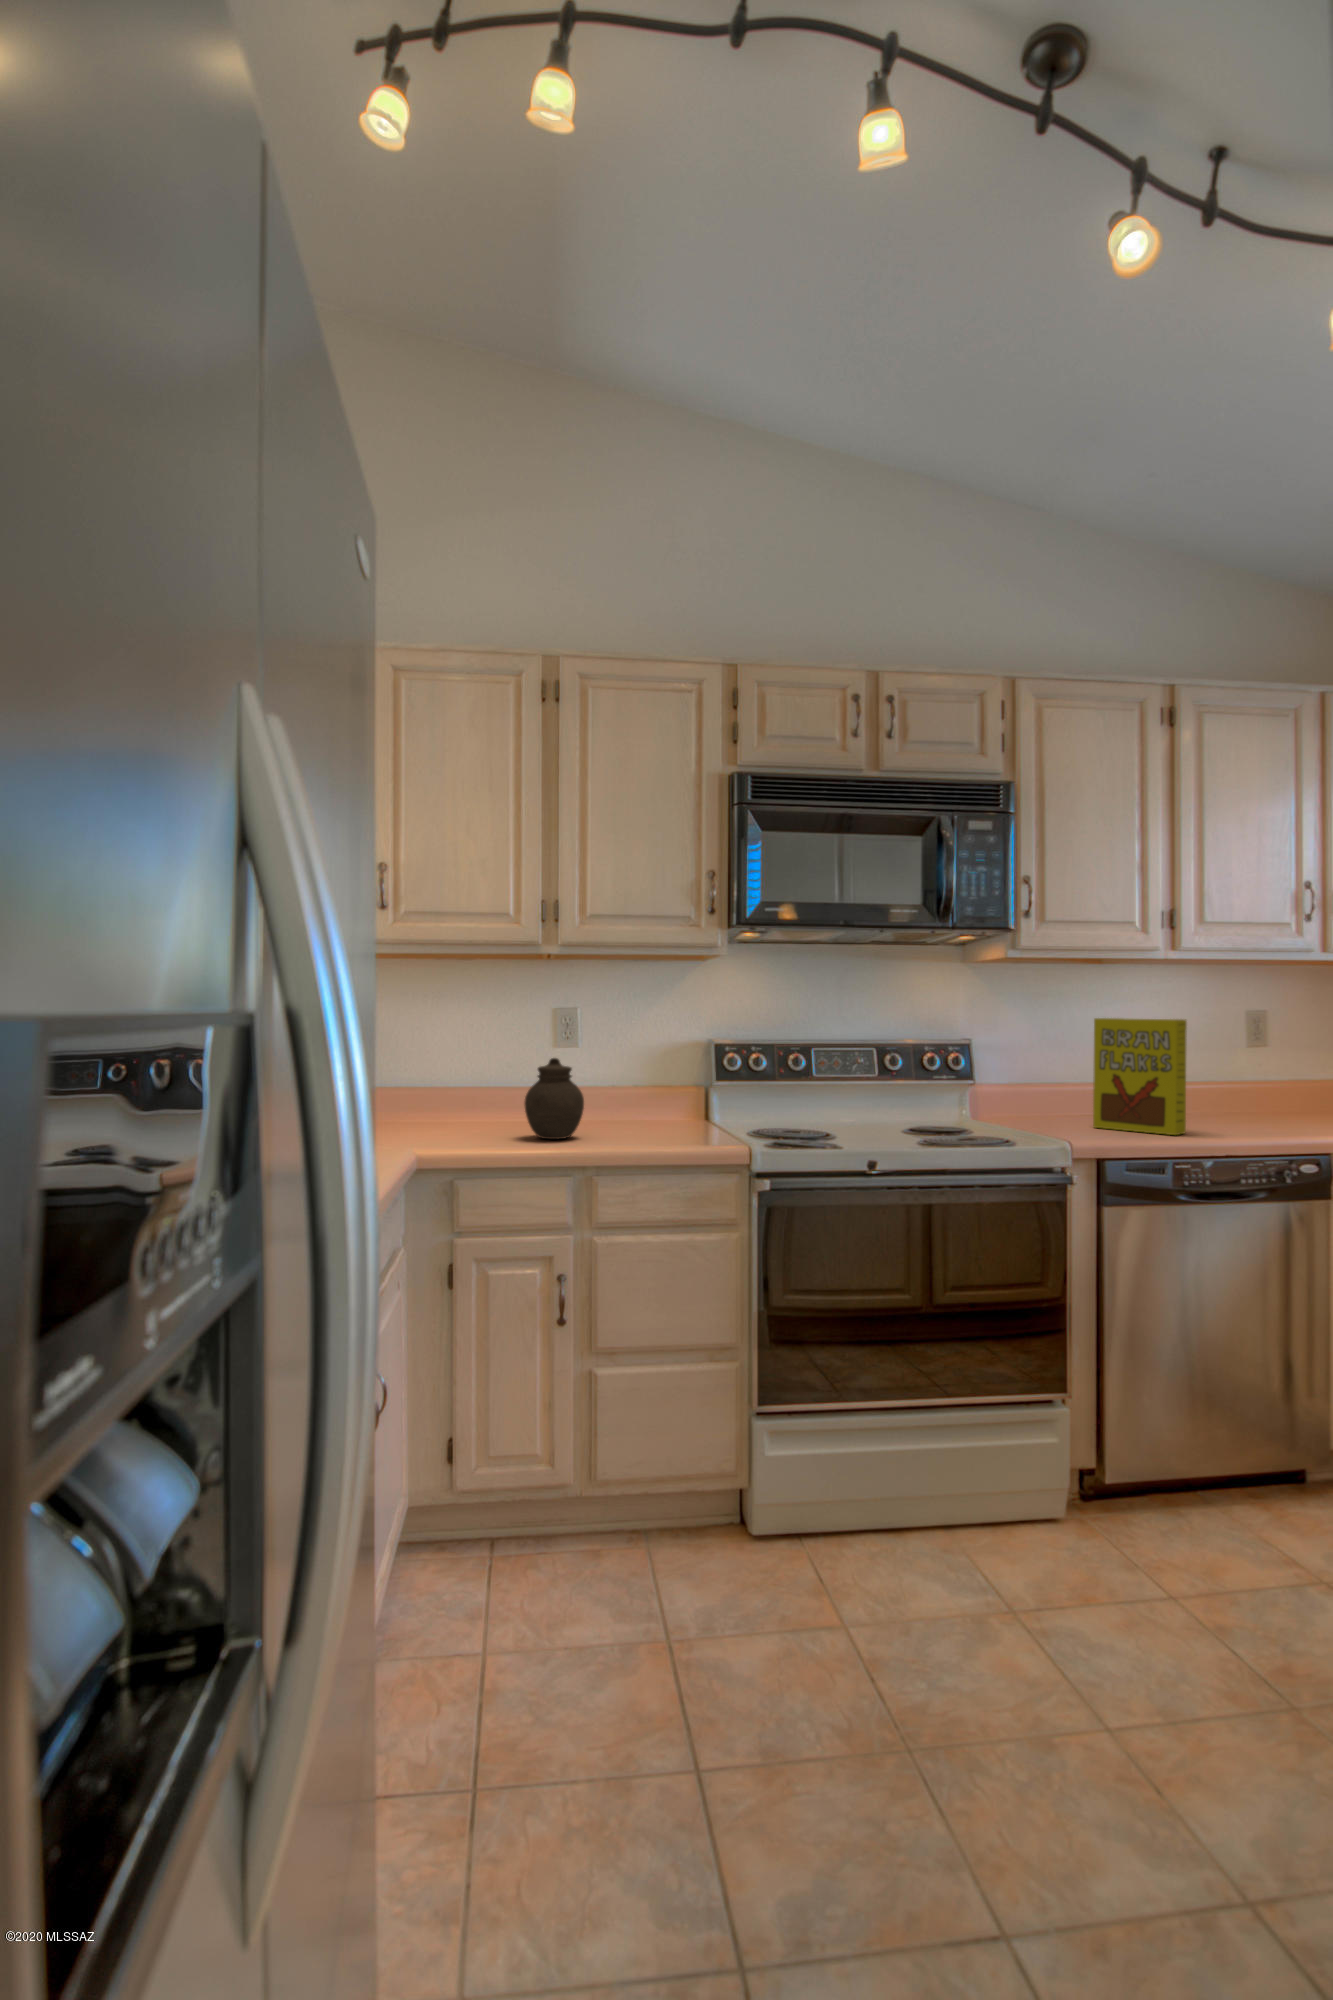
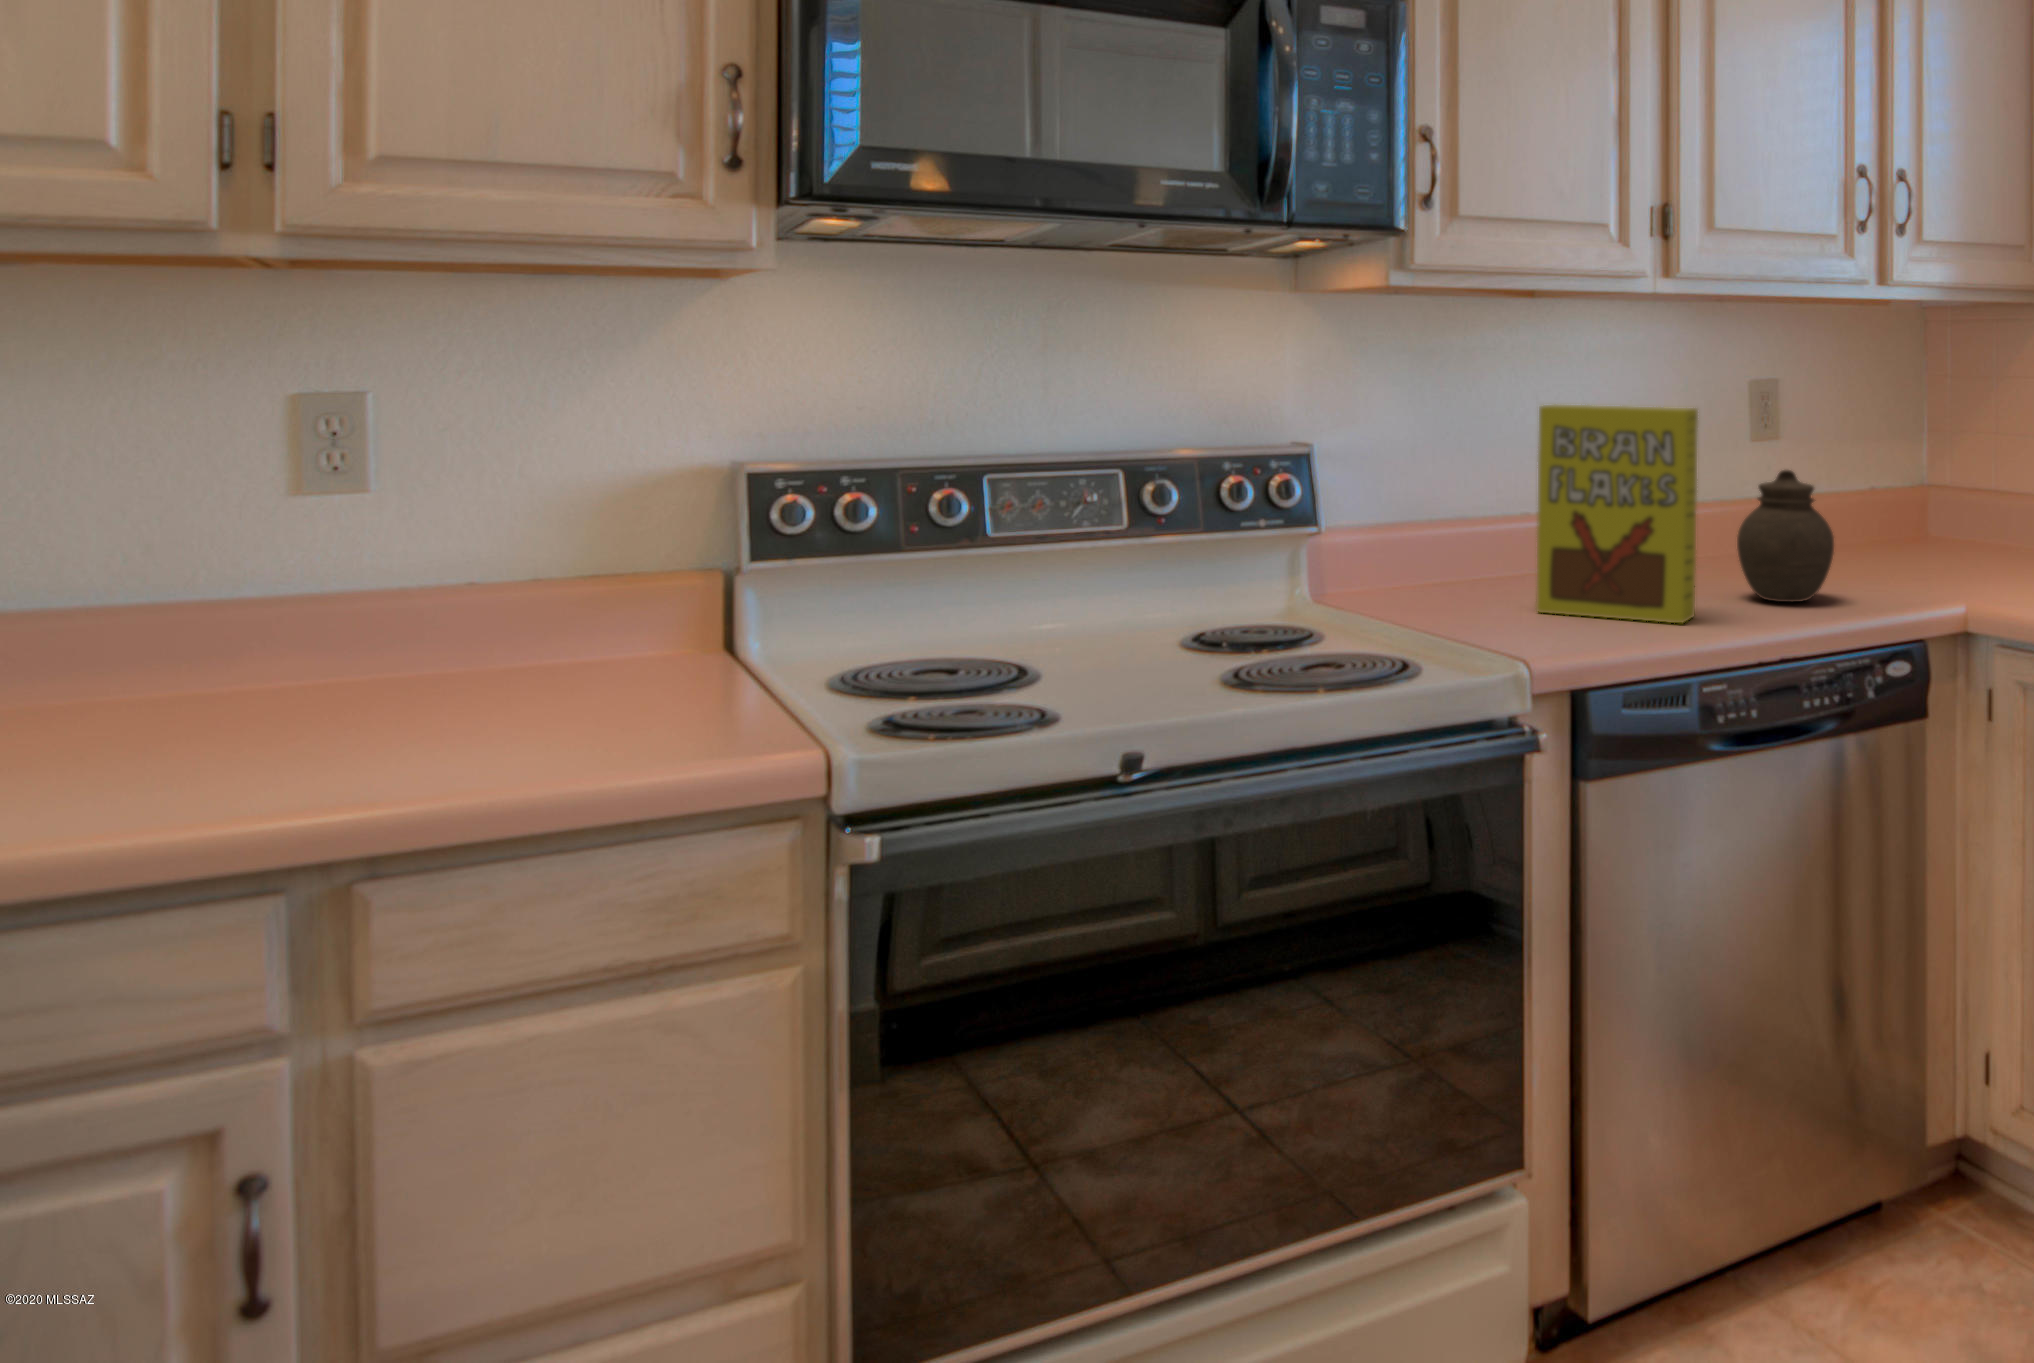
jar: present [525,1058,584,1139] -> present [1737,470,1834,602]

